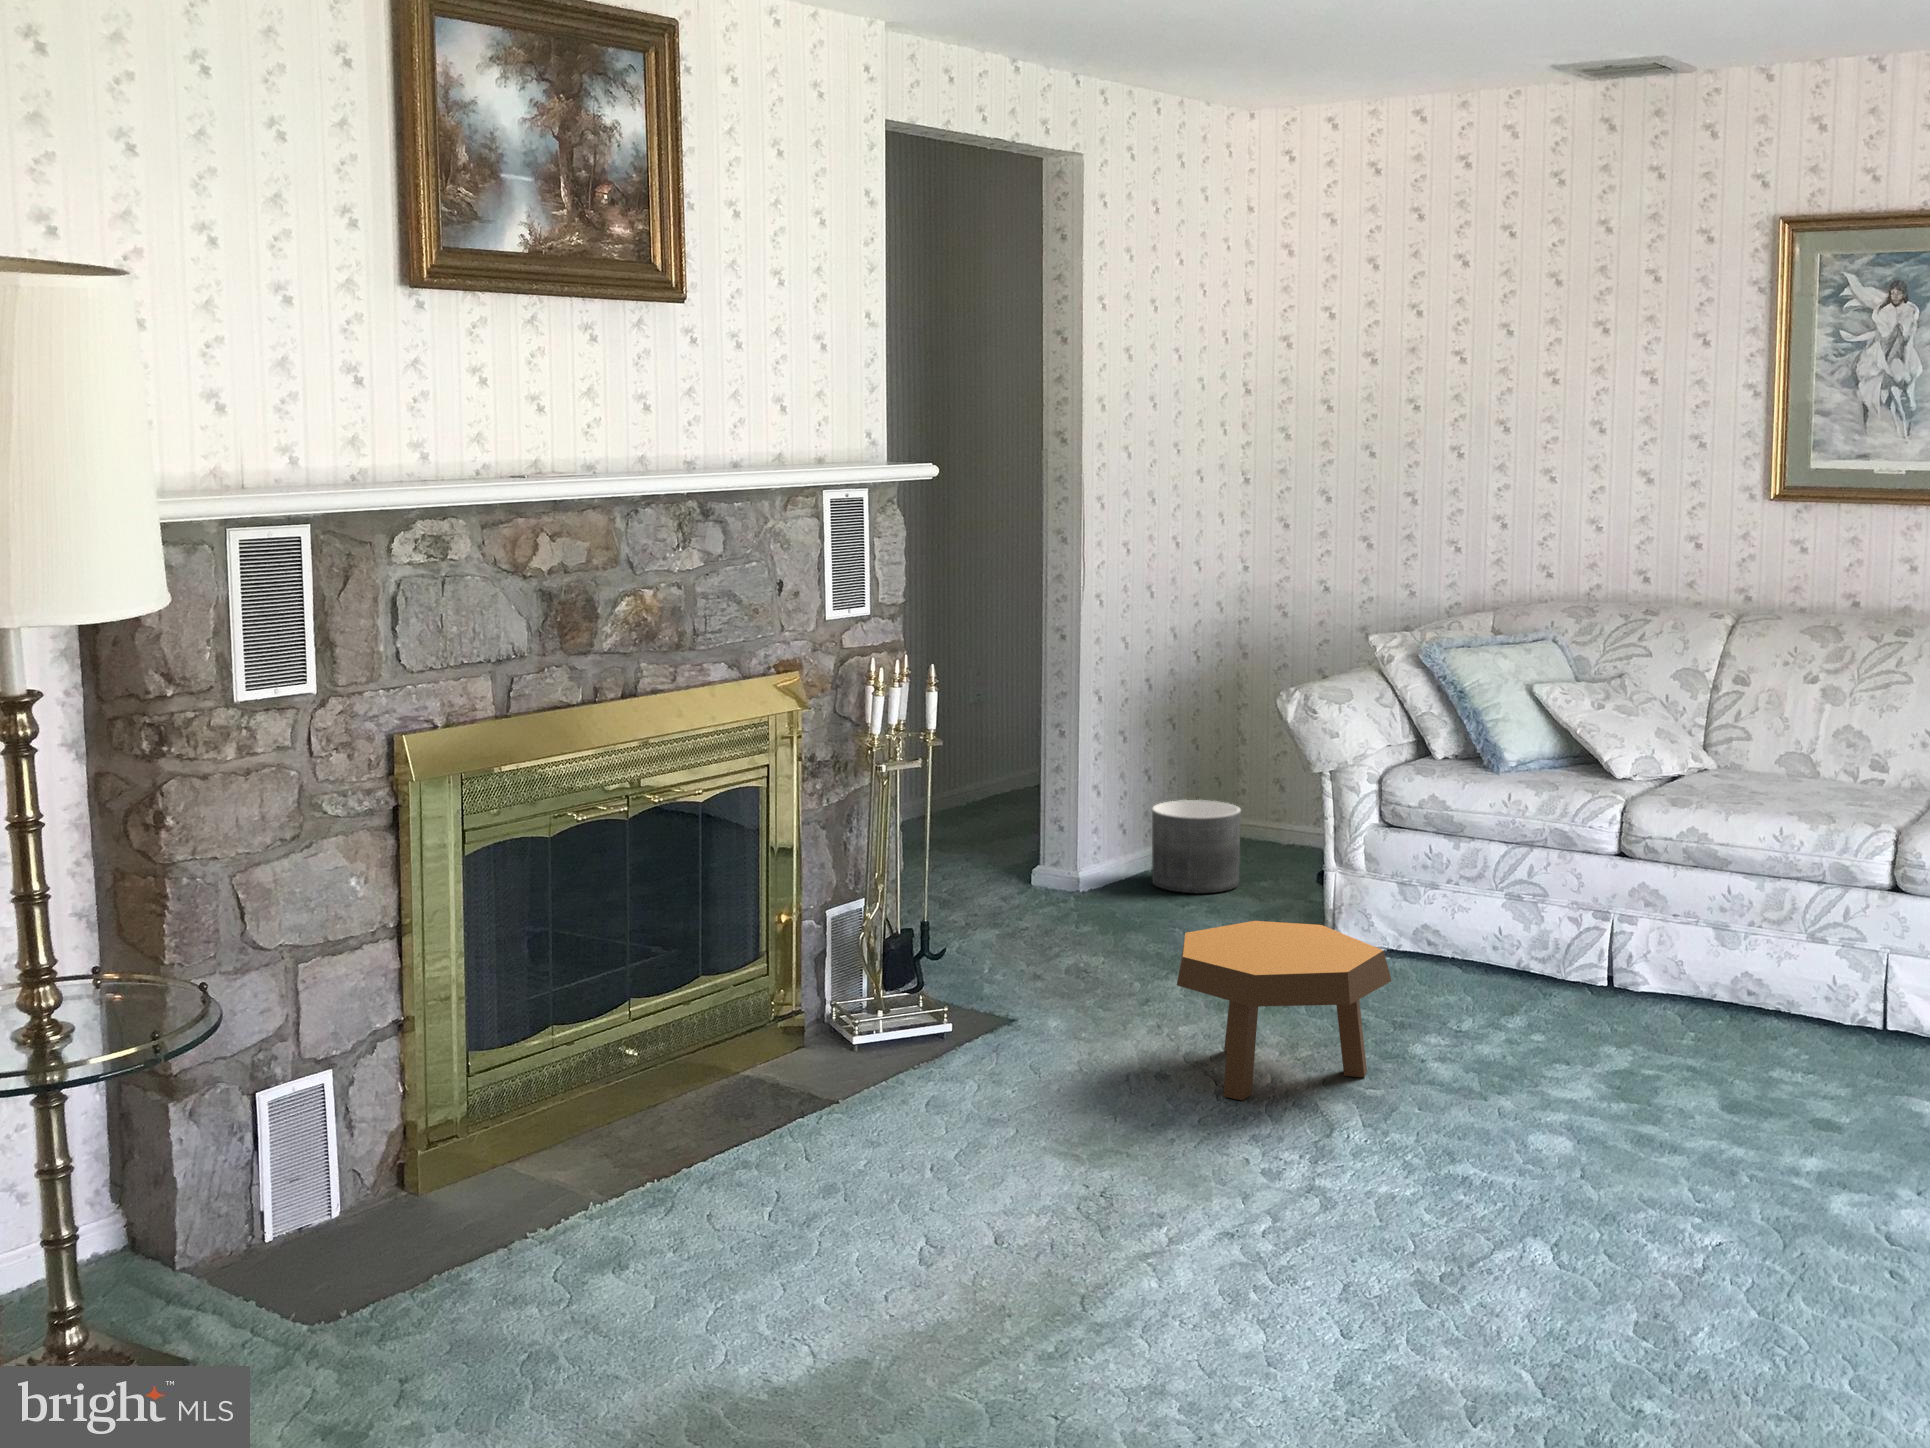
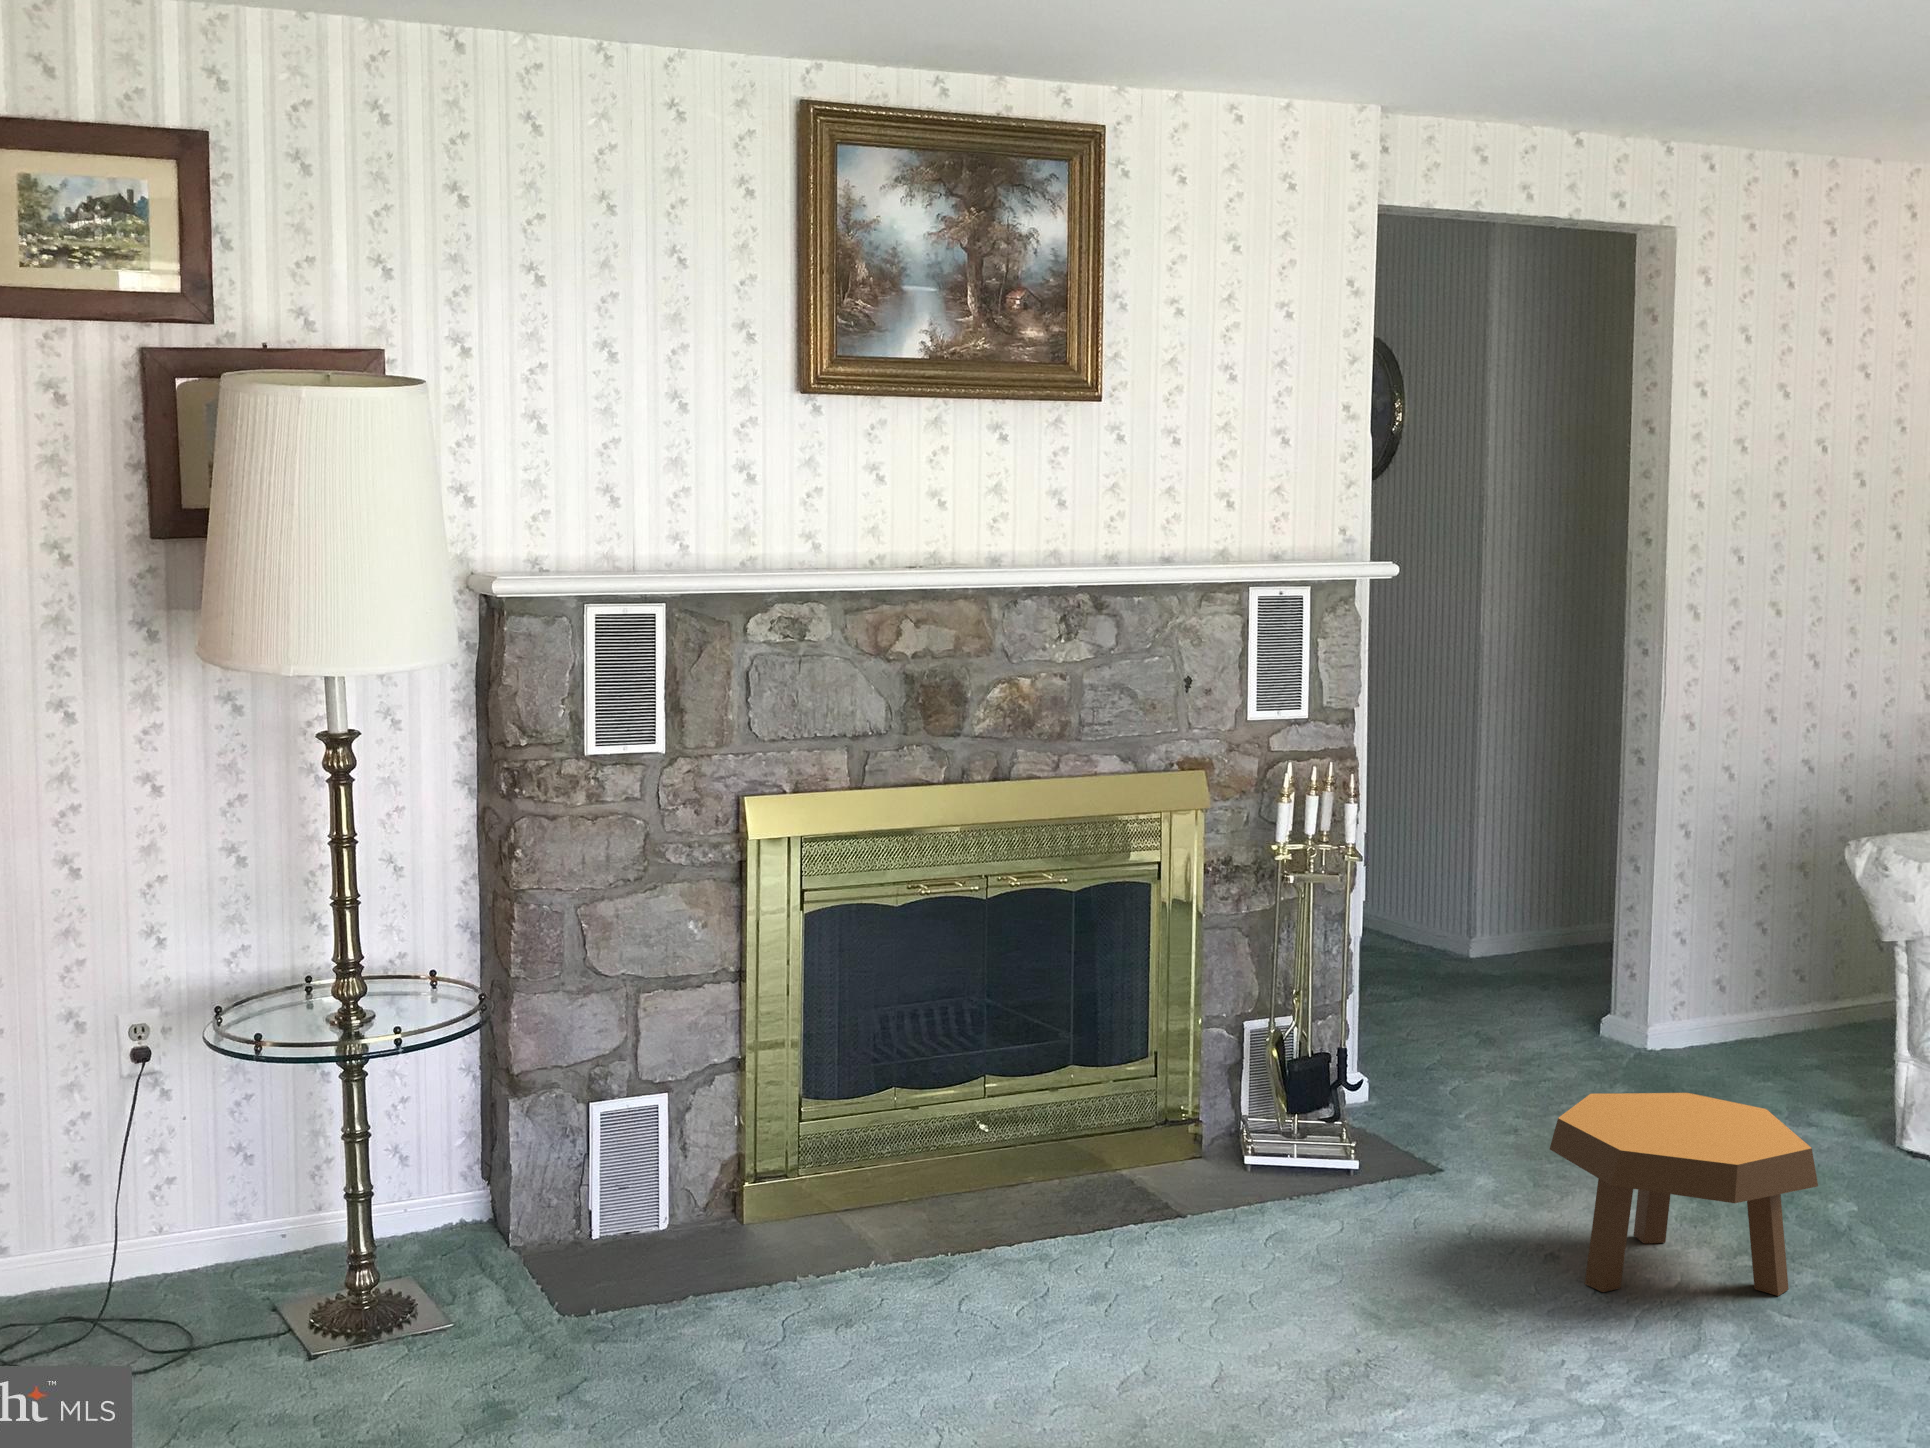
planter: present [1152,800,1241,893] -> none [1718,954,1830,1064]

